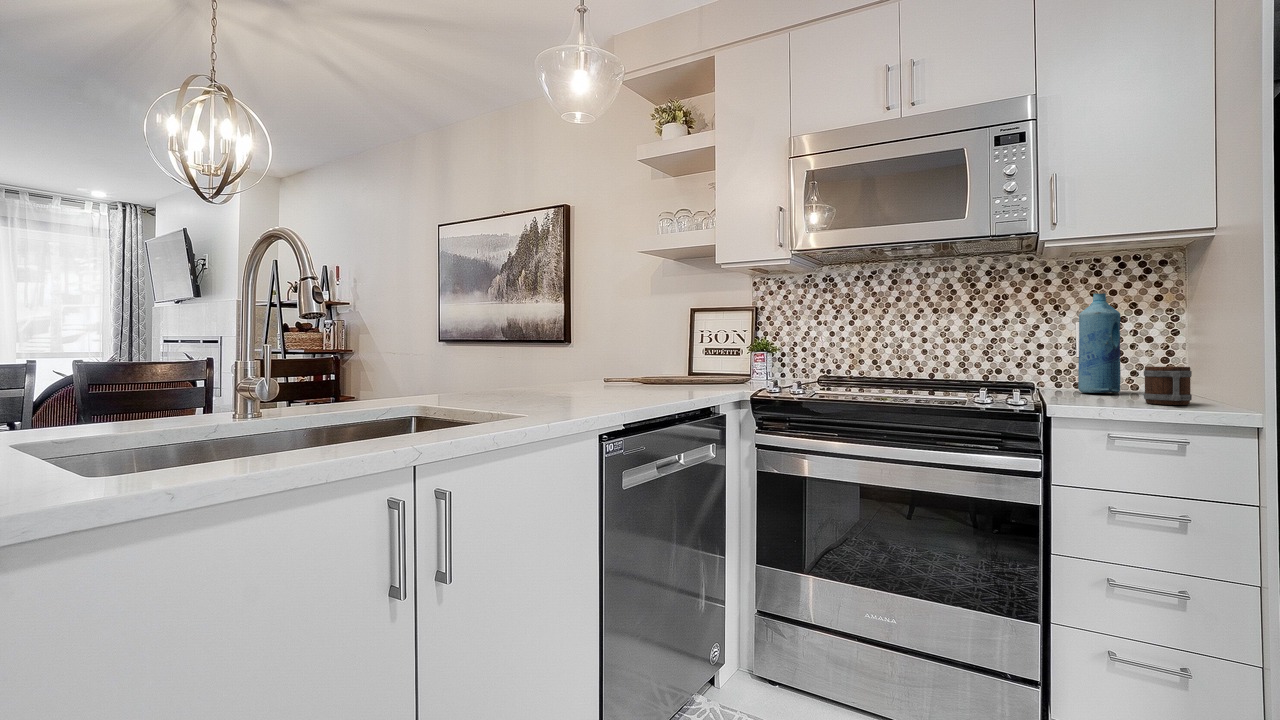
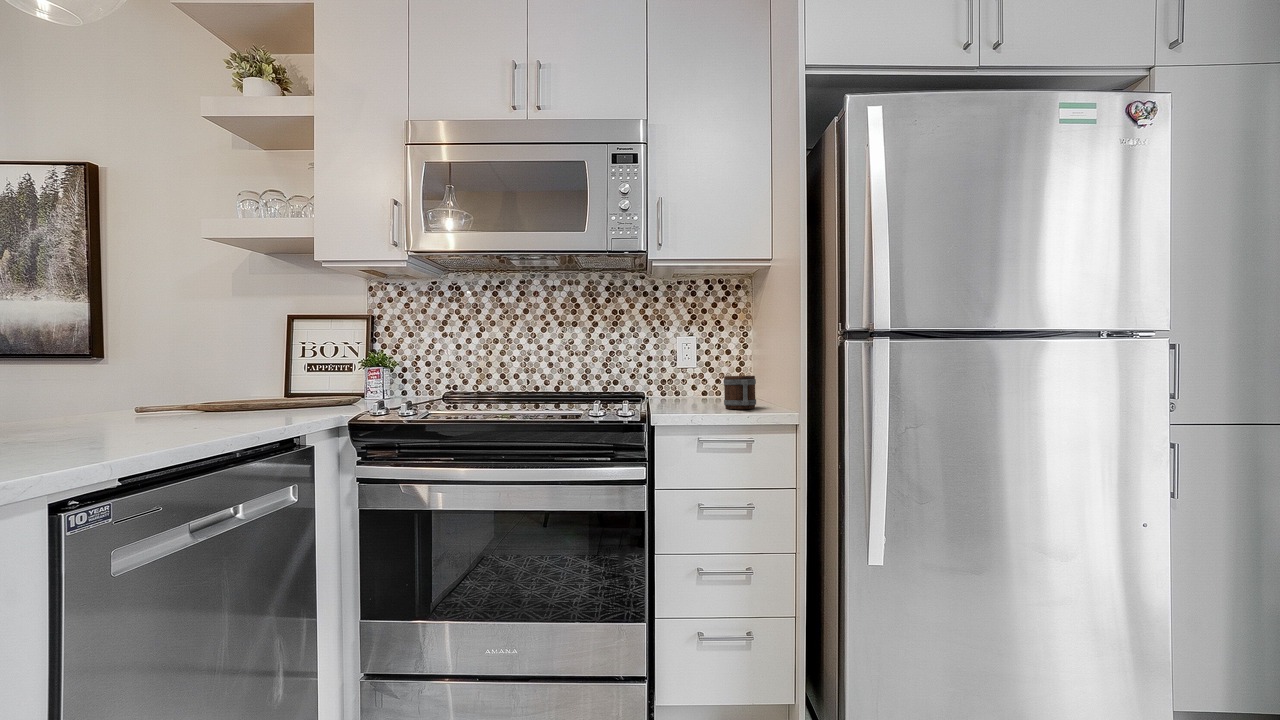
bottle: present [1078,293,1121,393] -> none [678,311,709,401]

